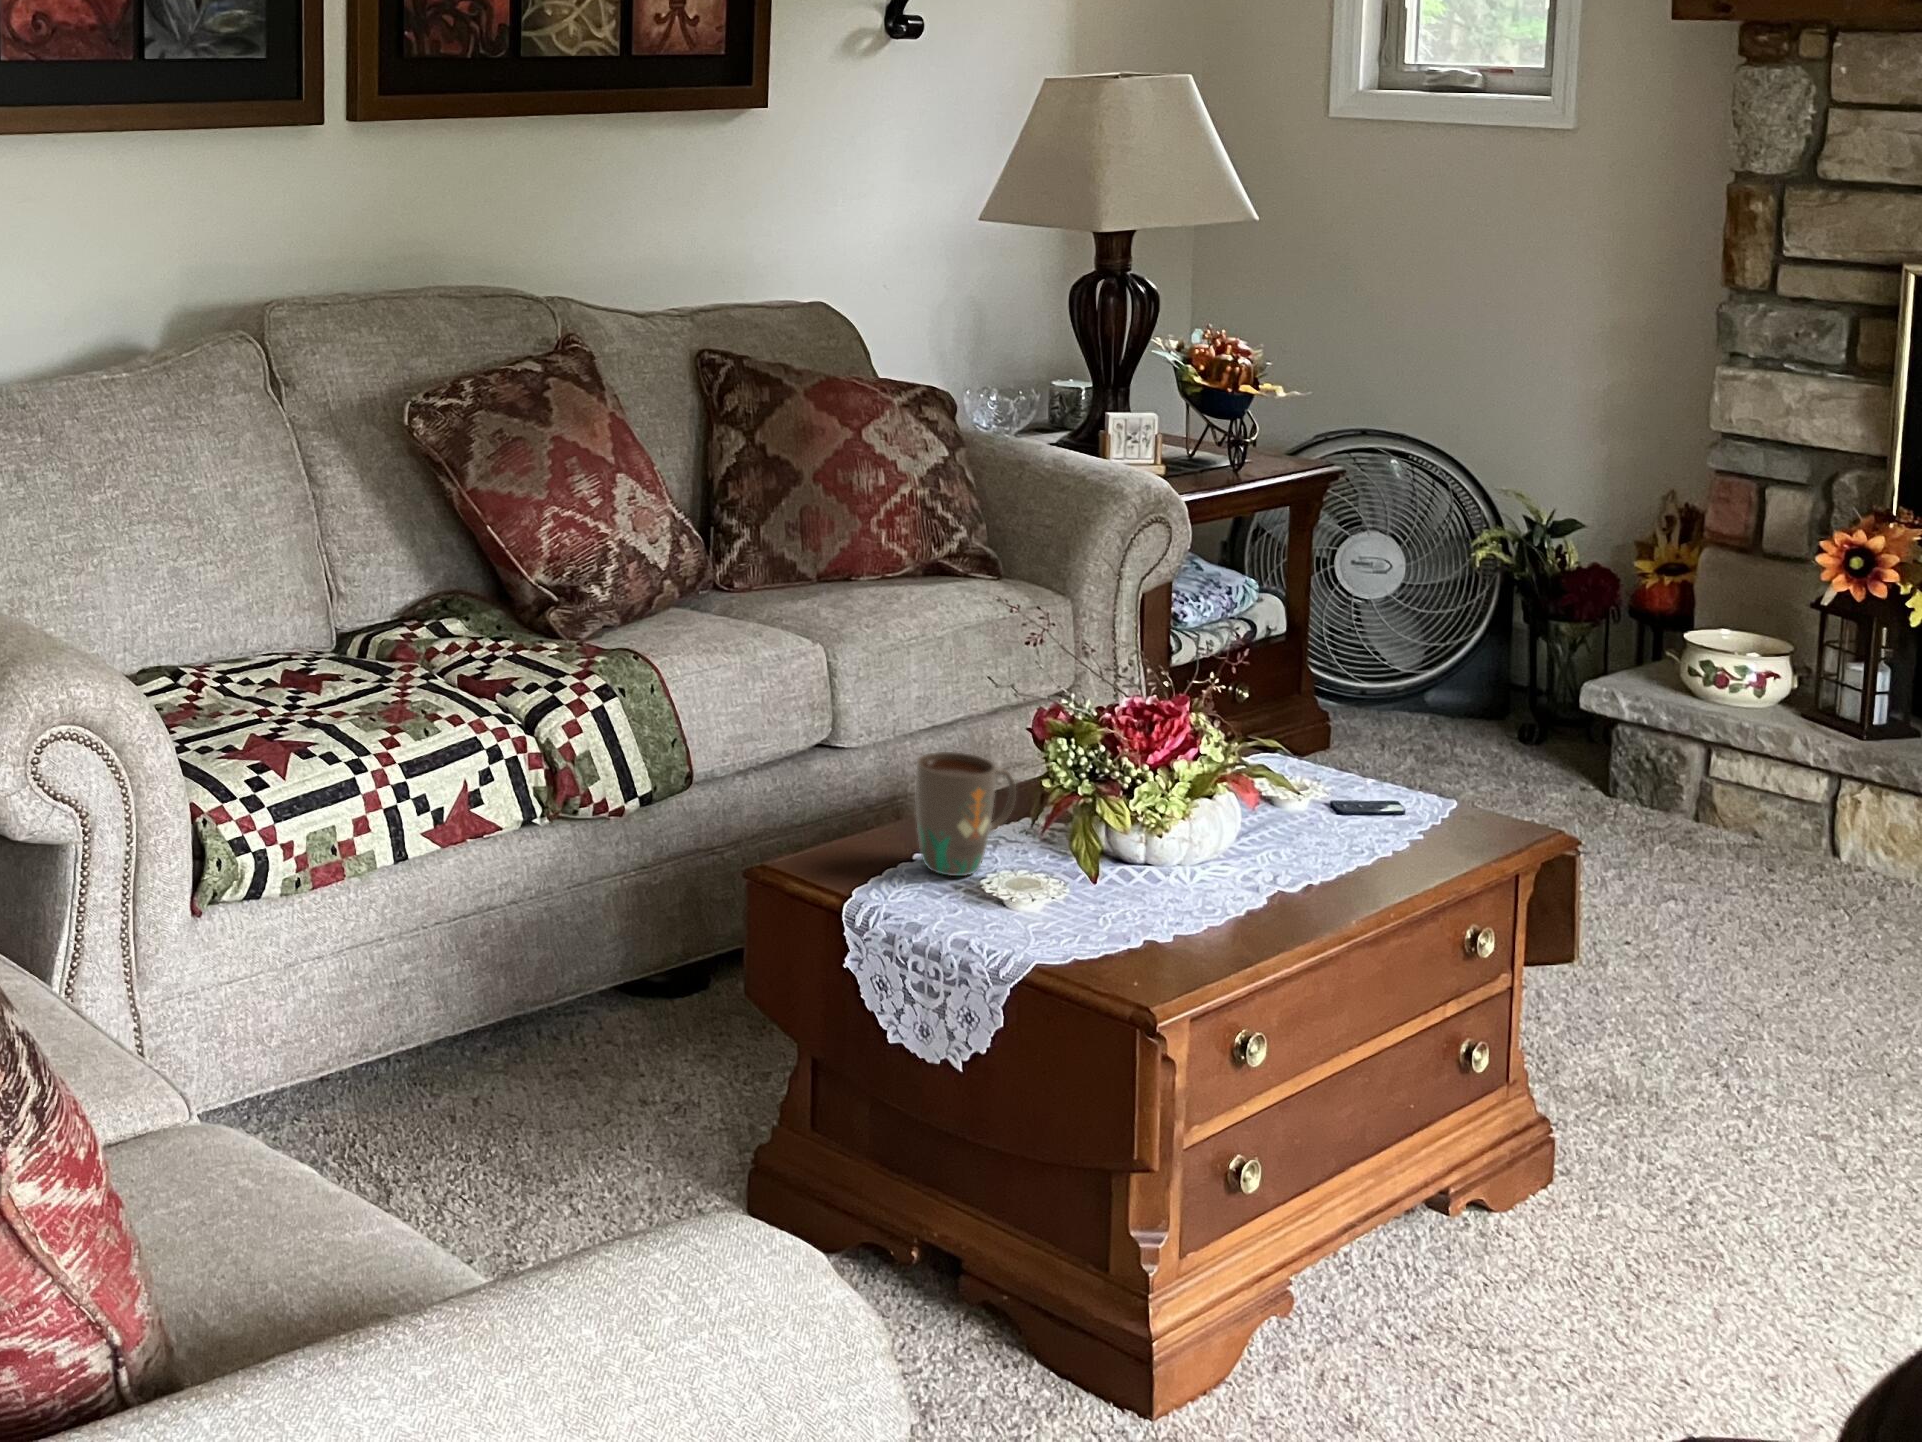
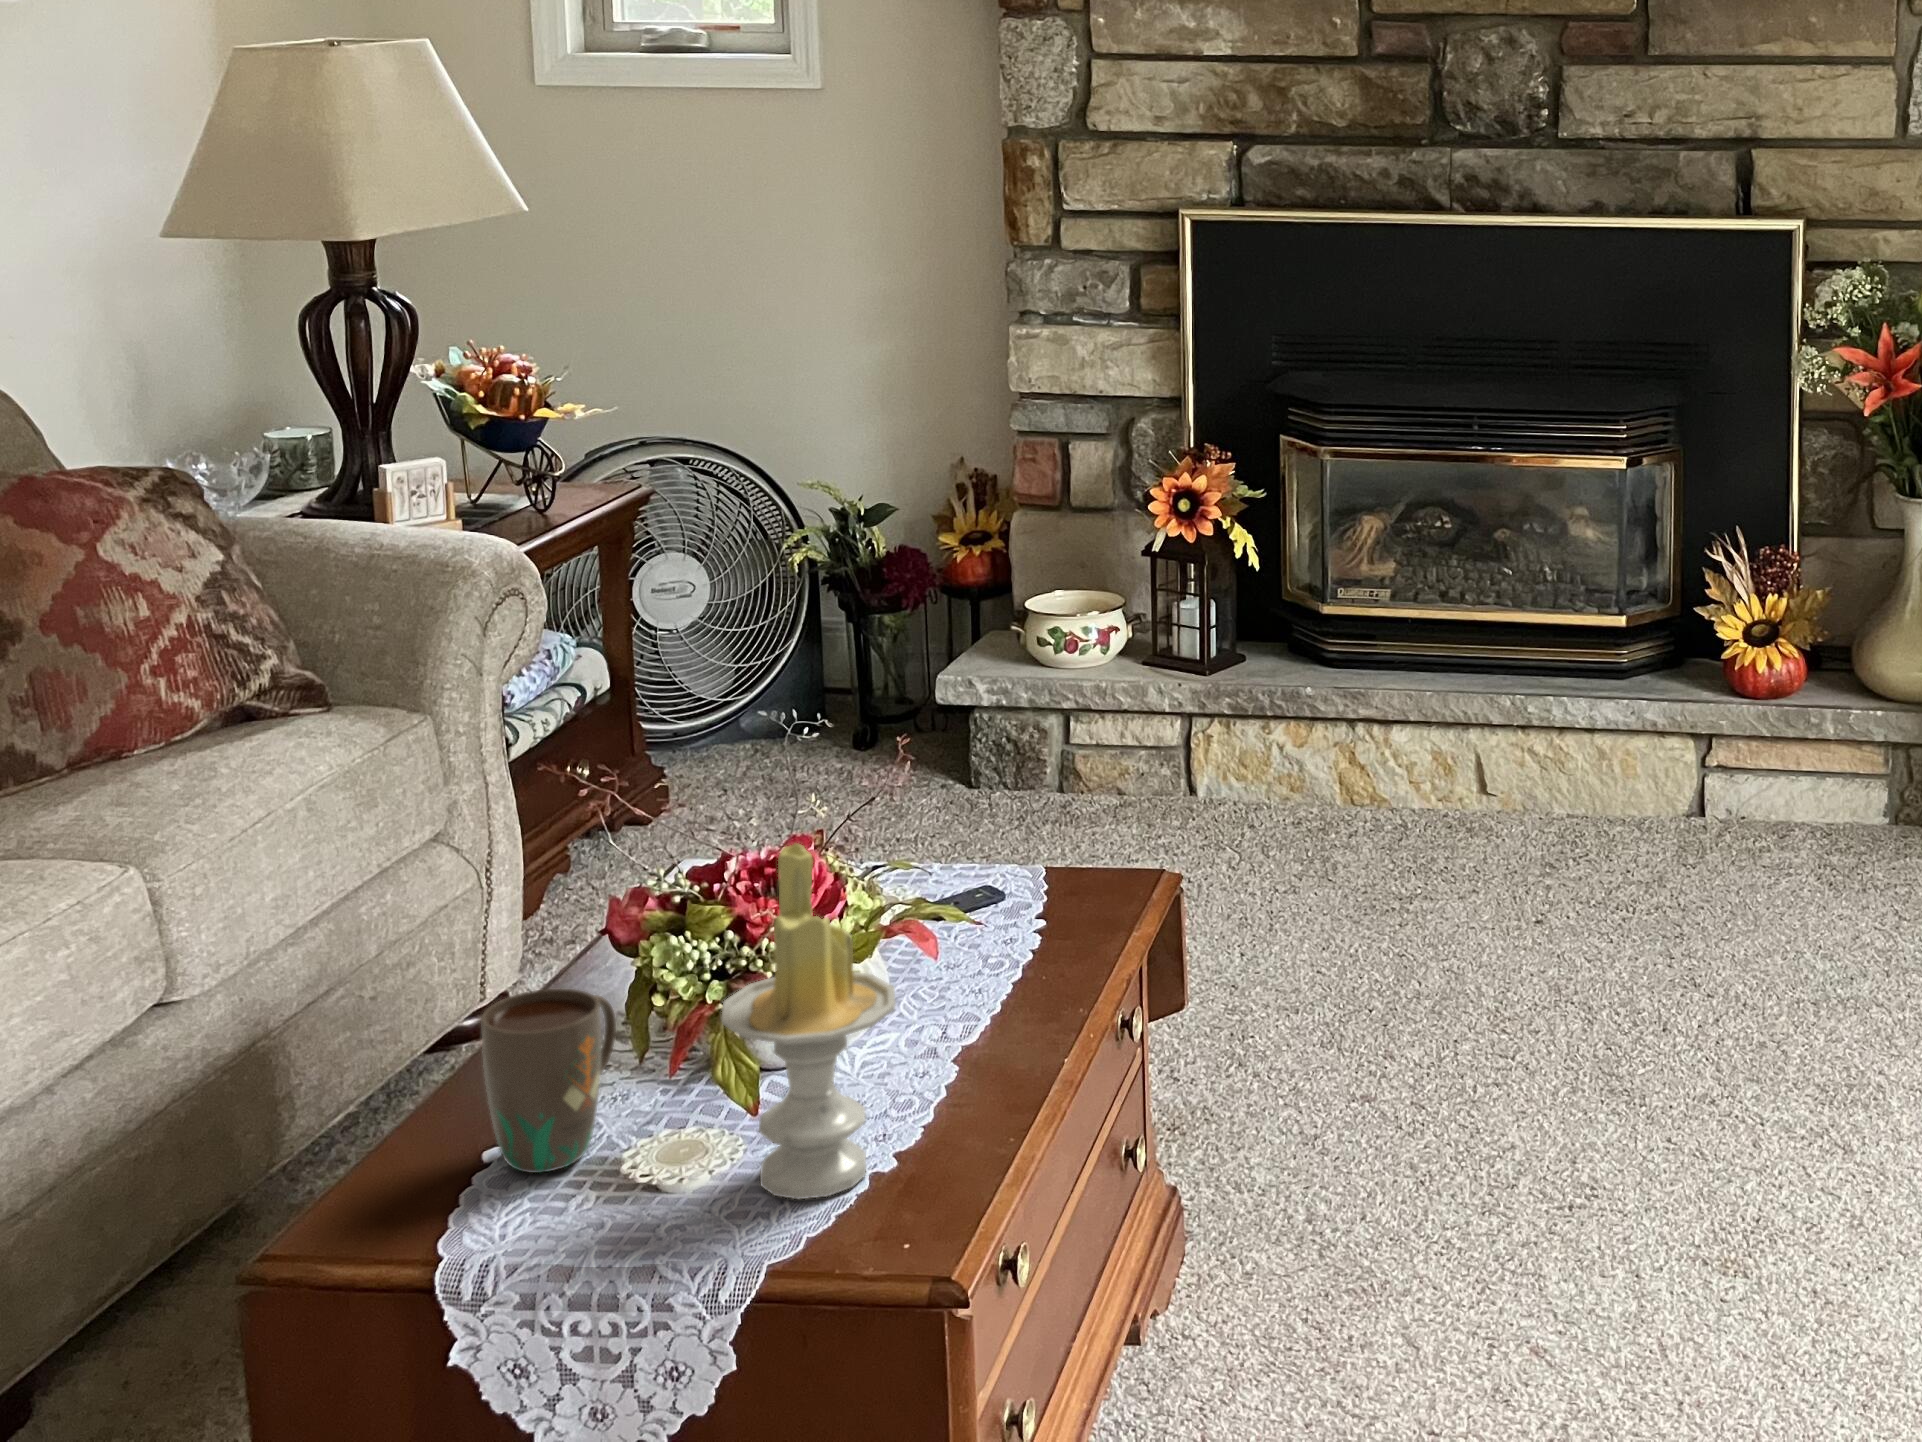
candle: none [1051,684,1182,944] -> present [722,843,895,1200]

